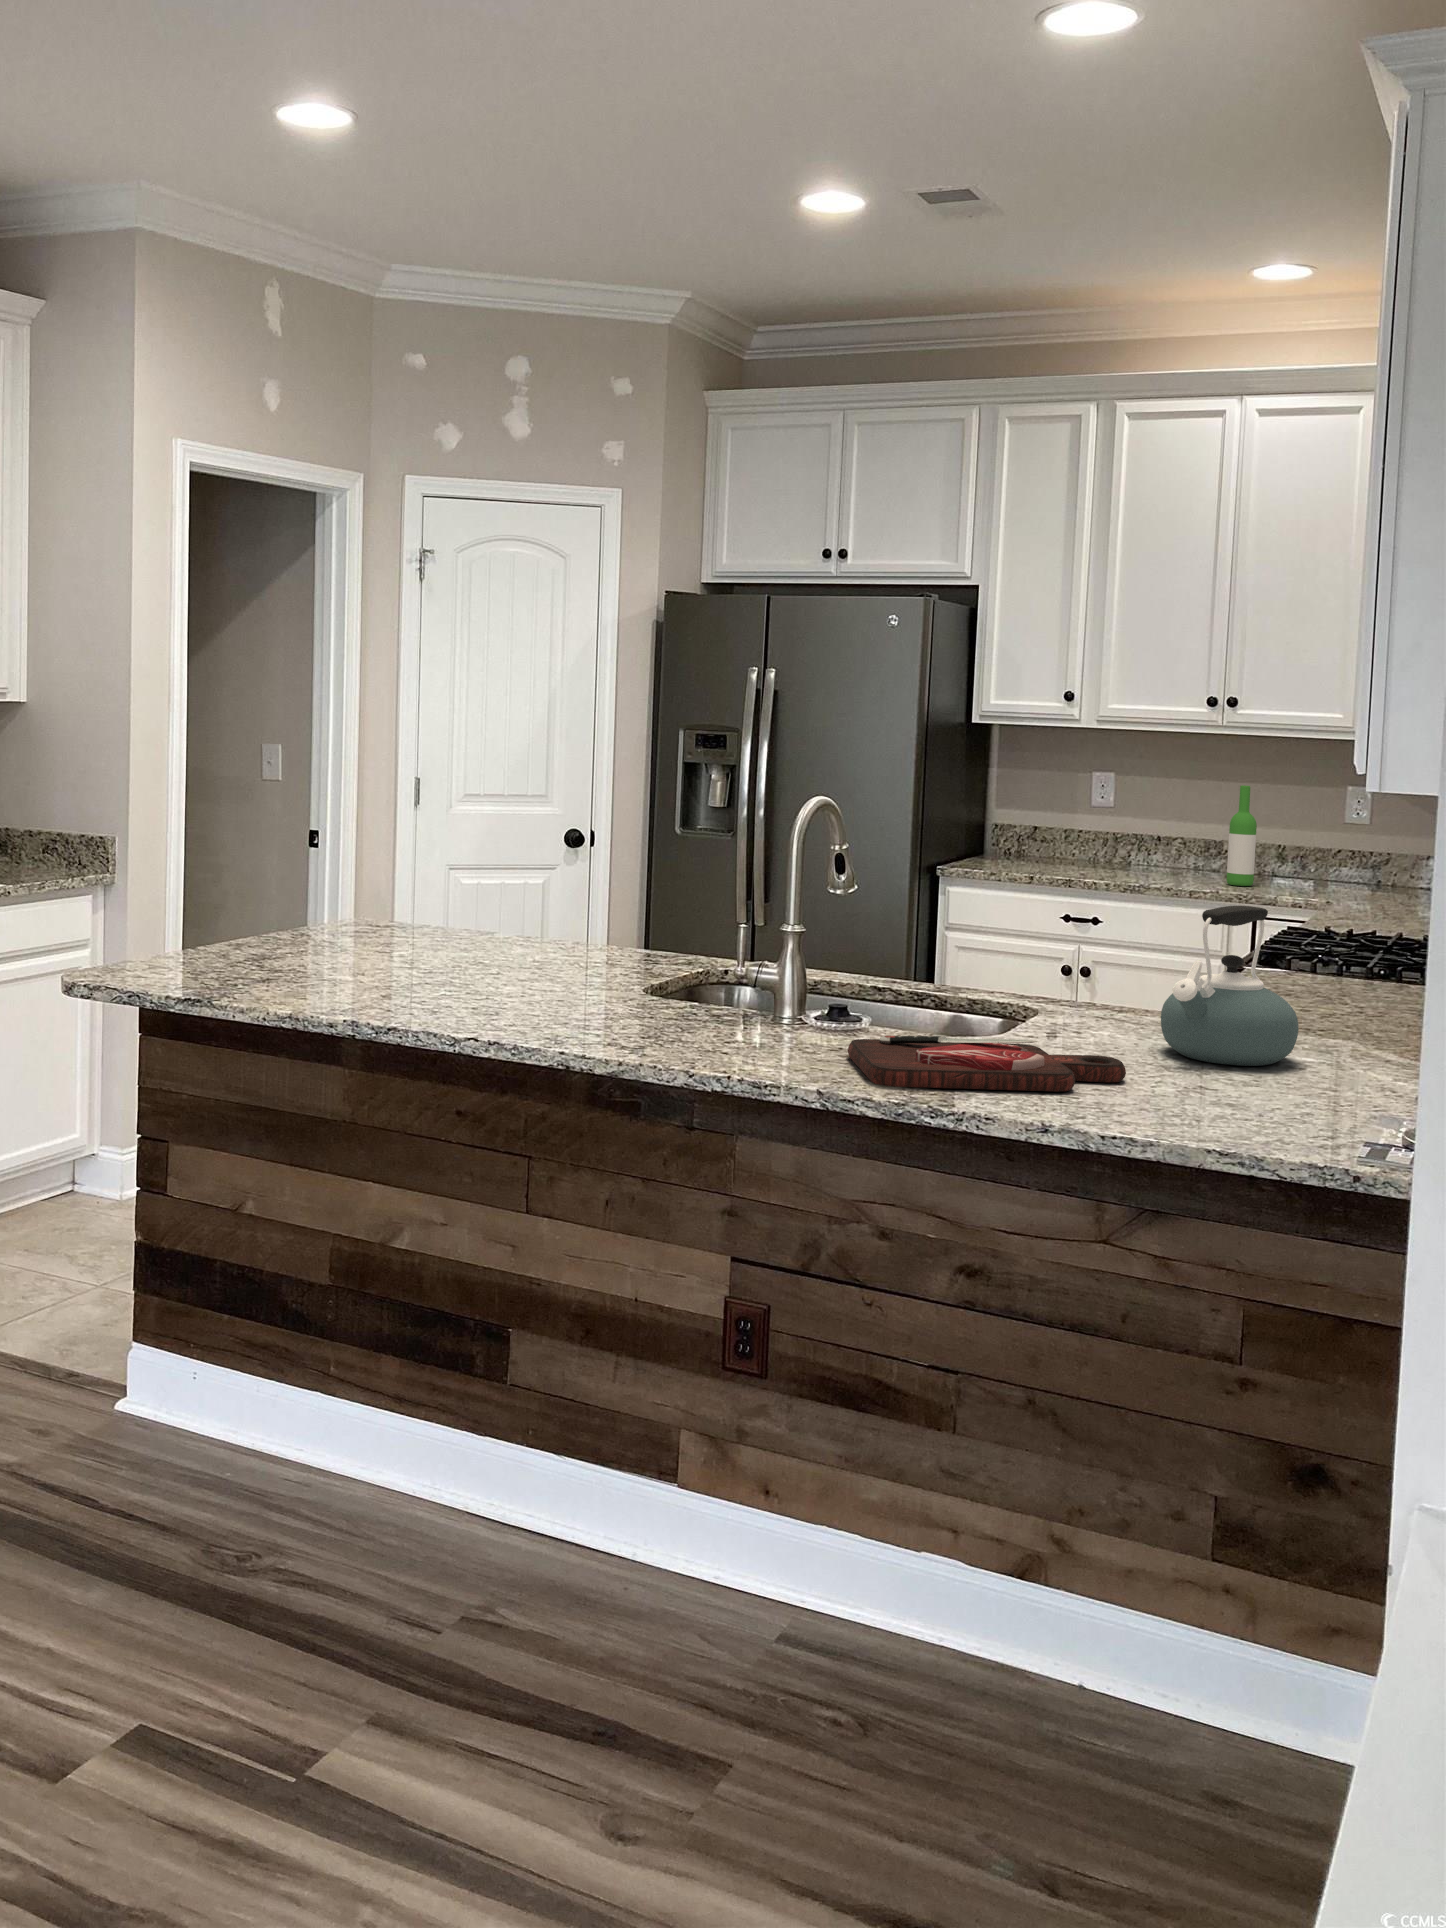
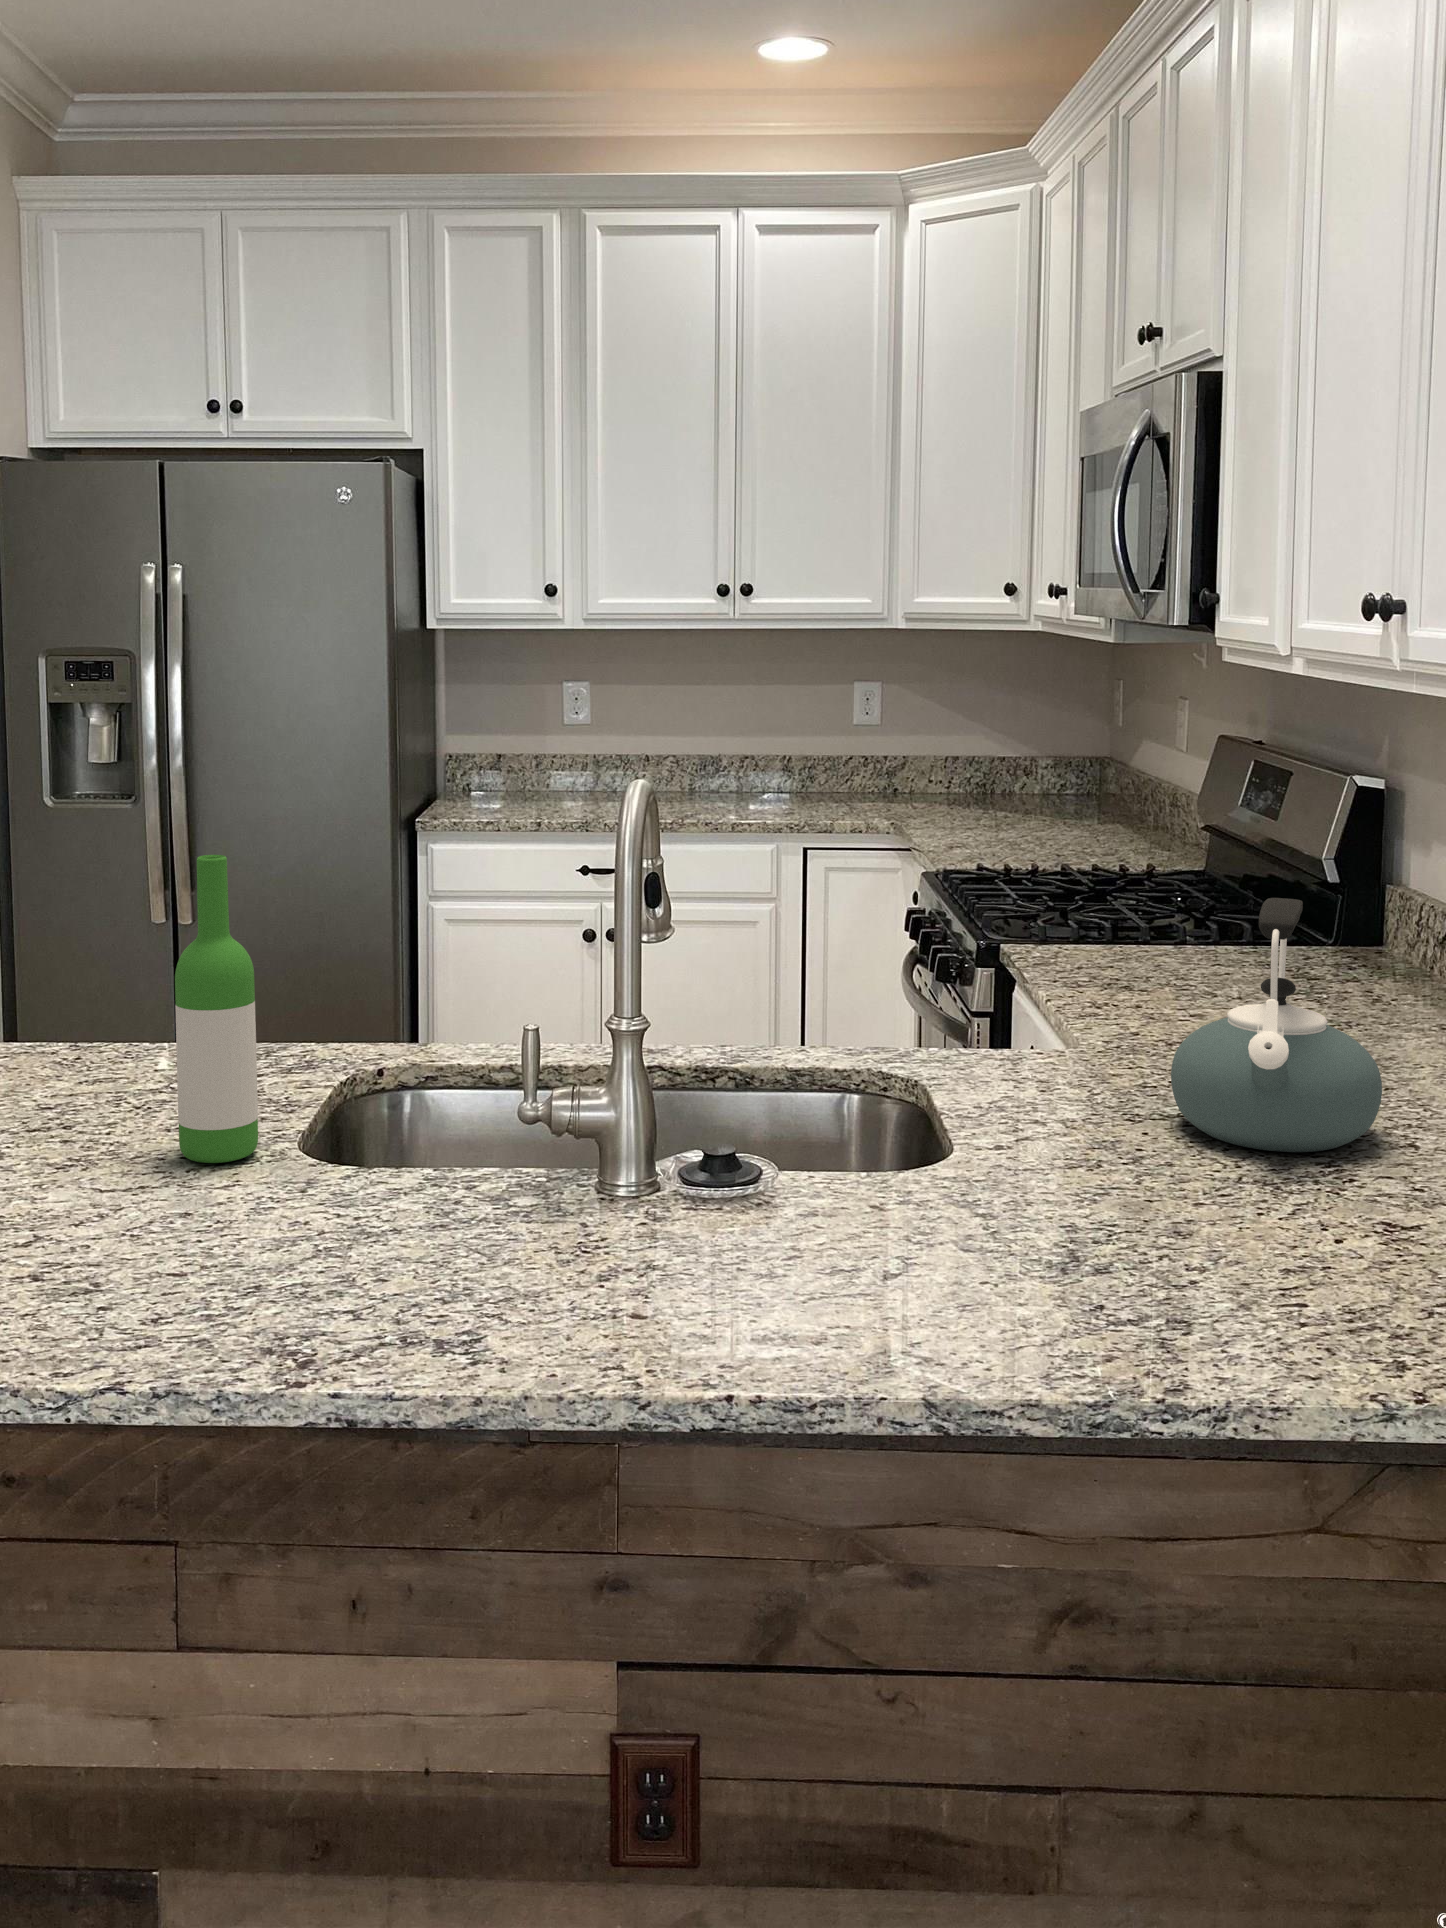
wine bottle: present [1227,785,1257,886] -> present [175,855,258,1163]
cutting board: present [848,1036,1126,1092] -> none [840,1185,1284,1356]

